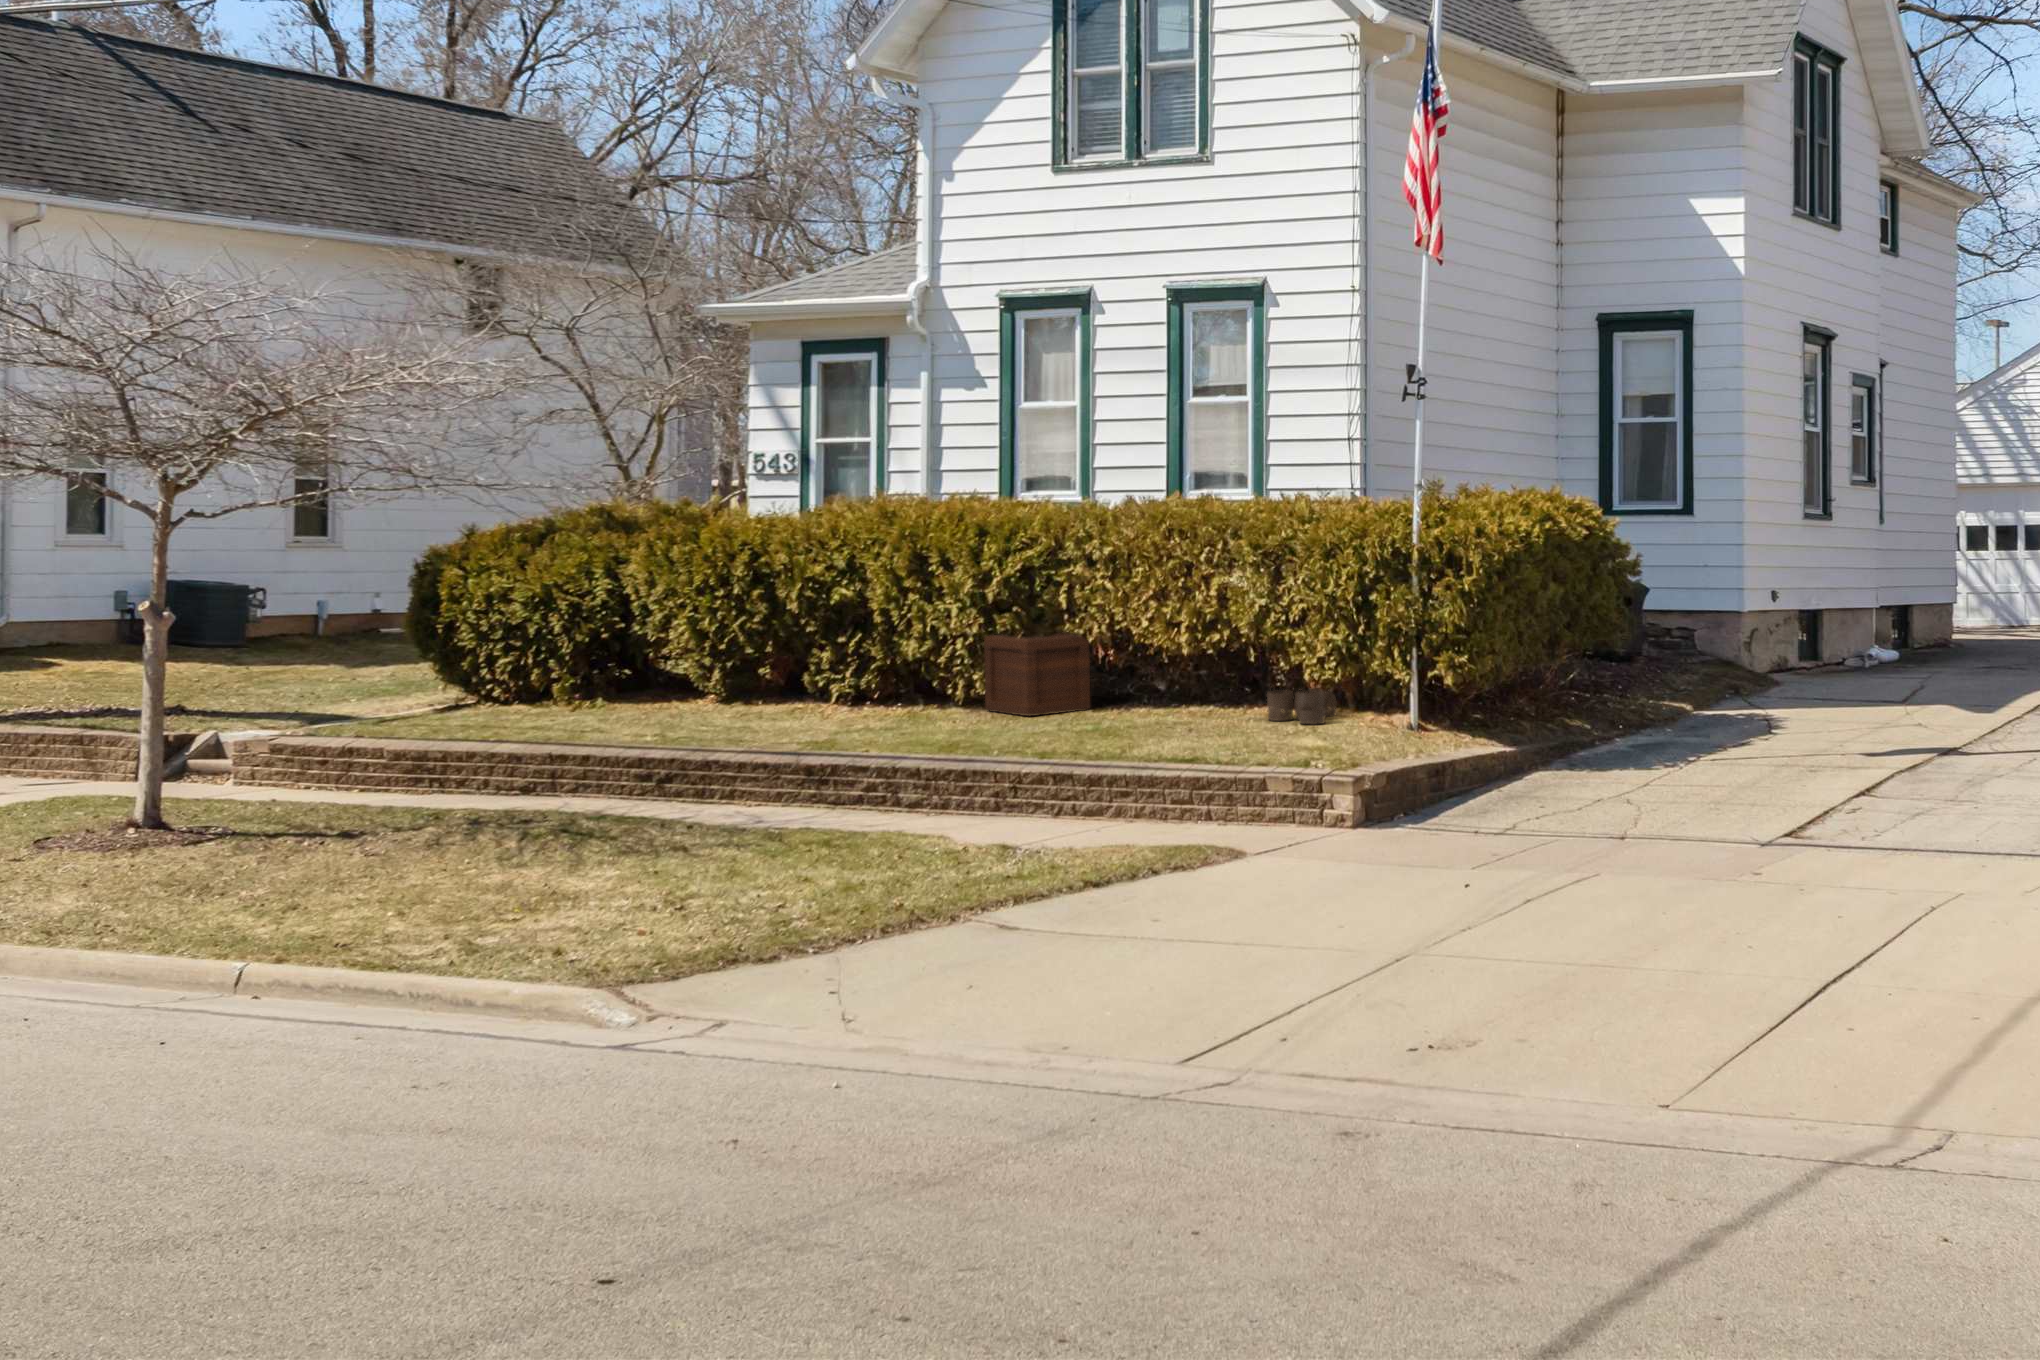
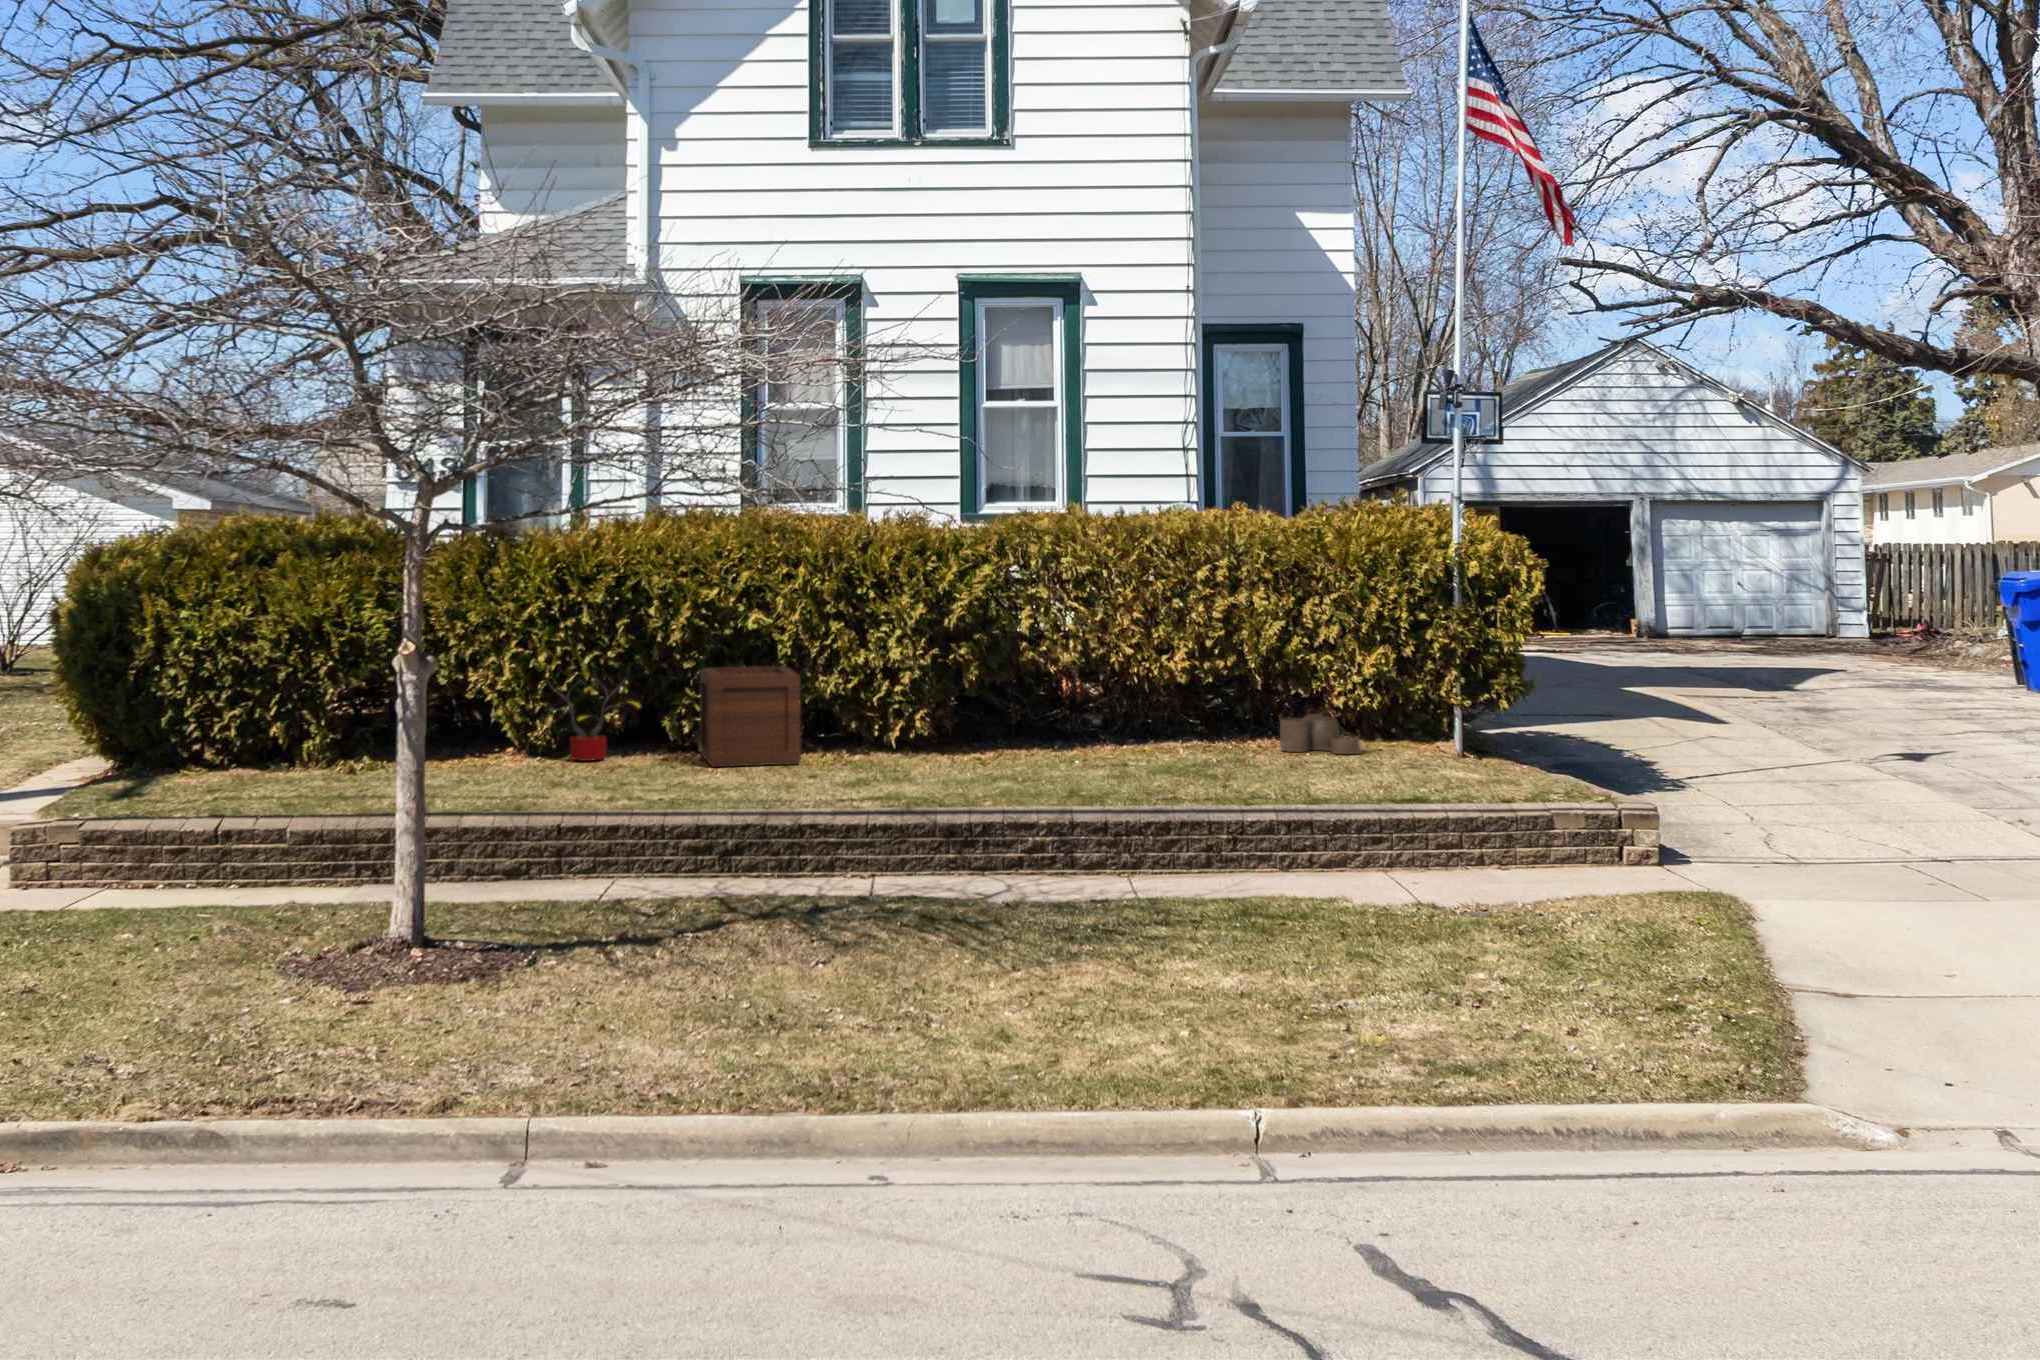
wooden crate: present [984,632,1090,716] -> present [700,666,801,767]
decorative plant: none [707,634,776,707] -> present [552,682,640,761]

